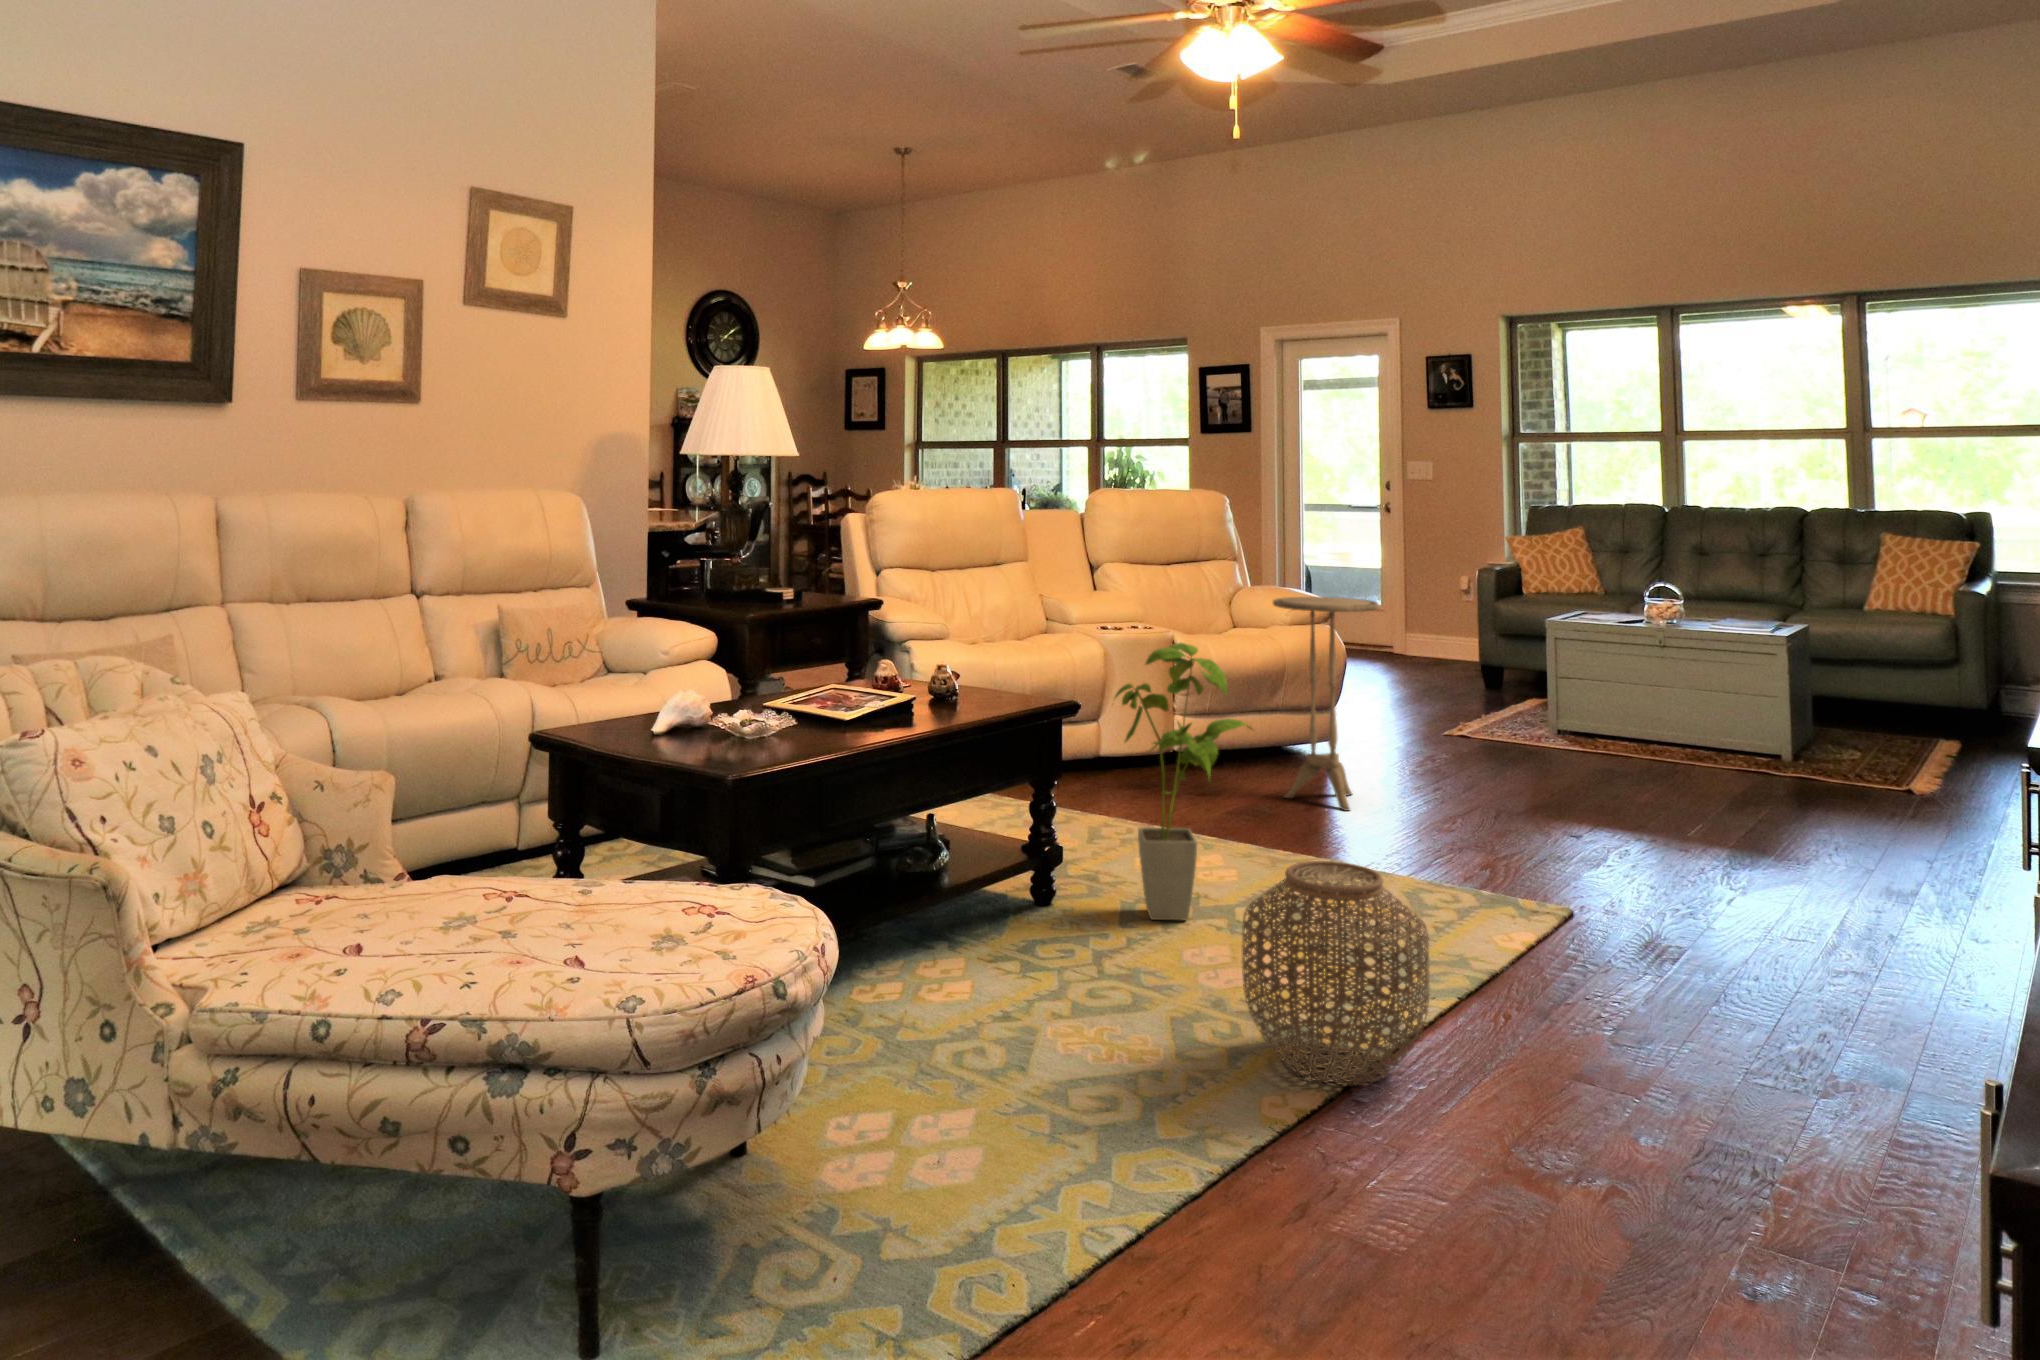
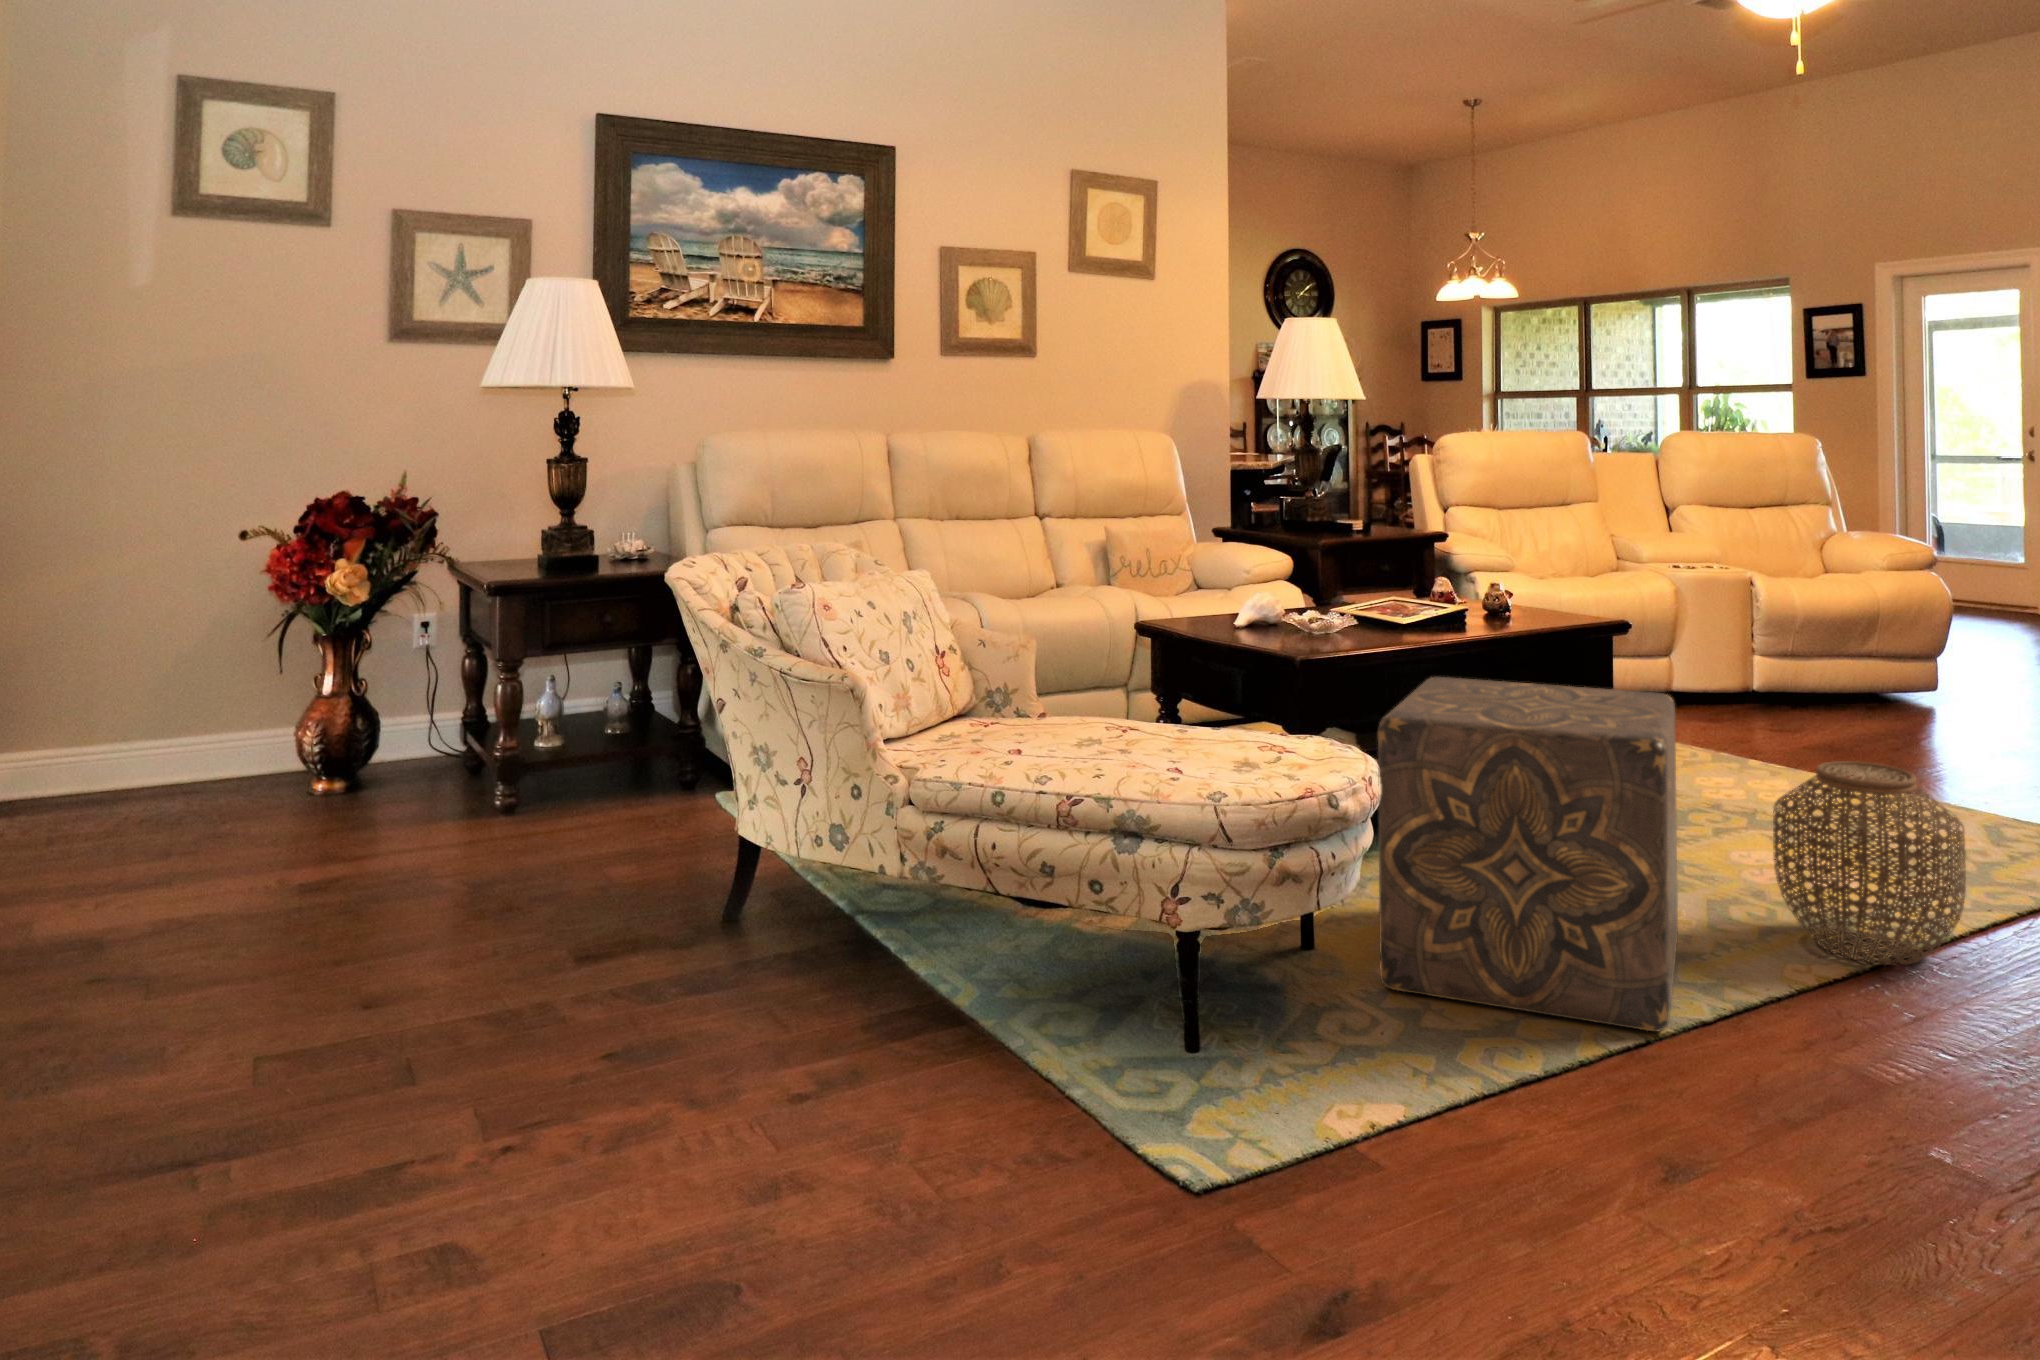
side table: present [1273,597,1379,811] -> none [1855,536,1977,752]
house plant: present [1115,643,1252,920] -> none [1663,566,1812,828]
ottoman: none [827,796,1160,1221] -> present [1378,677,1678,1032]

